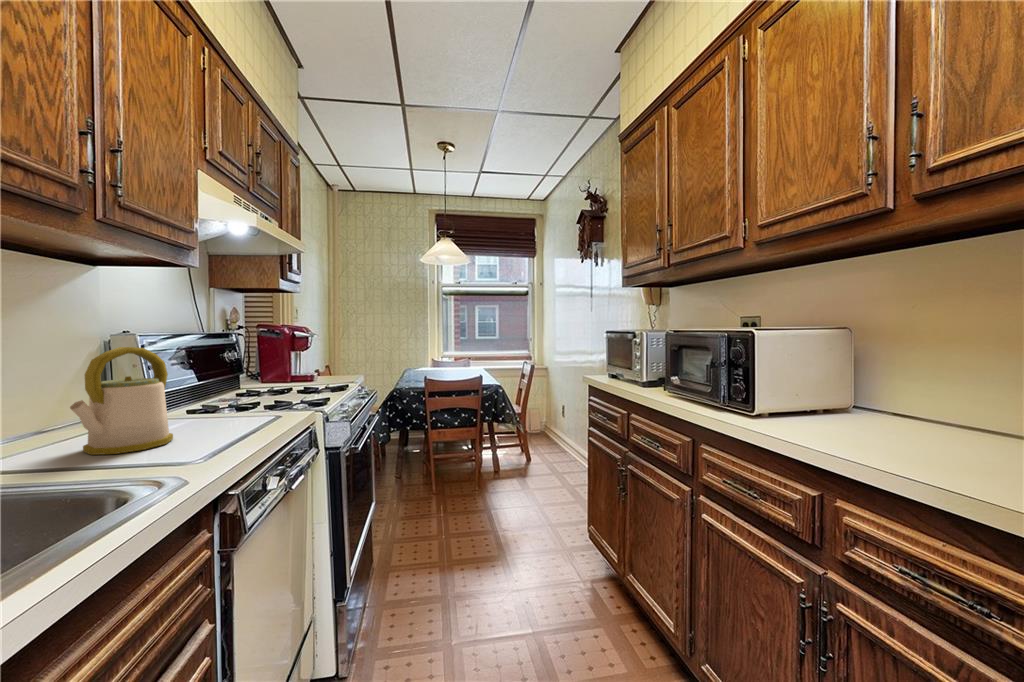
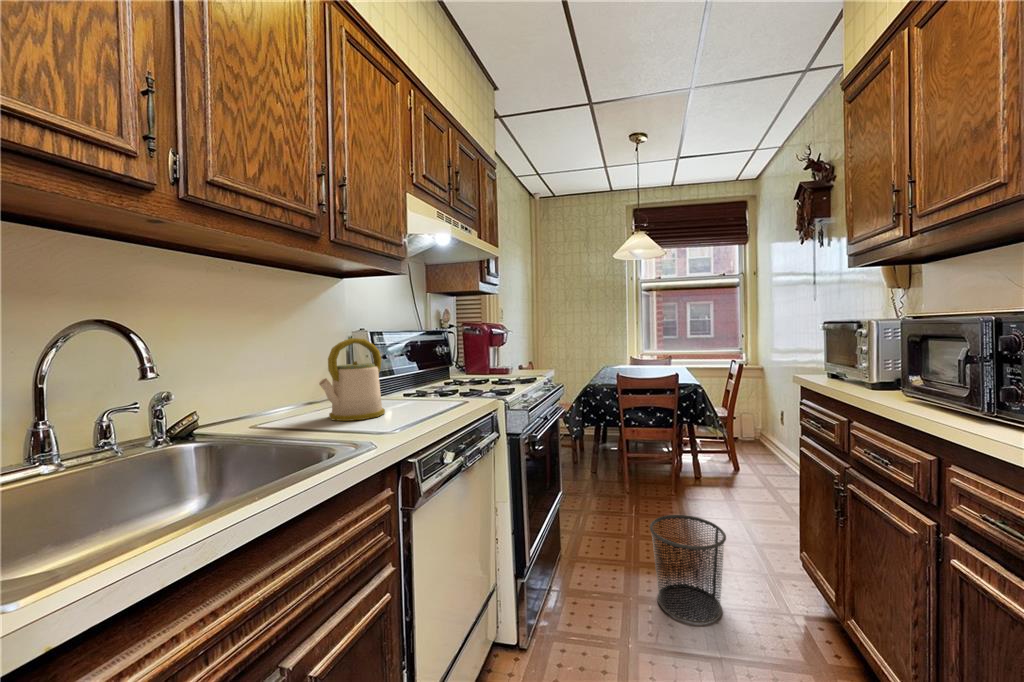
waste bin: none [463,504,526,598] -> present [650,515,726,624]

